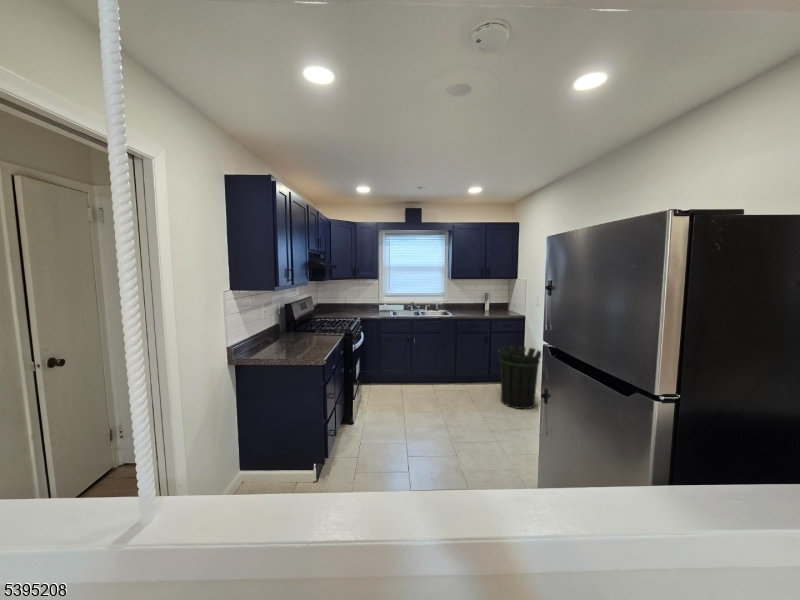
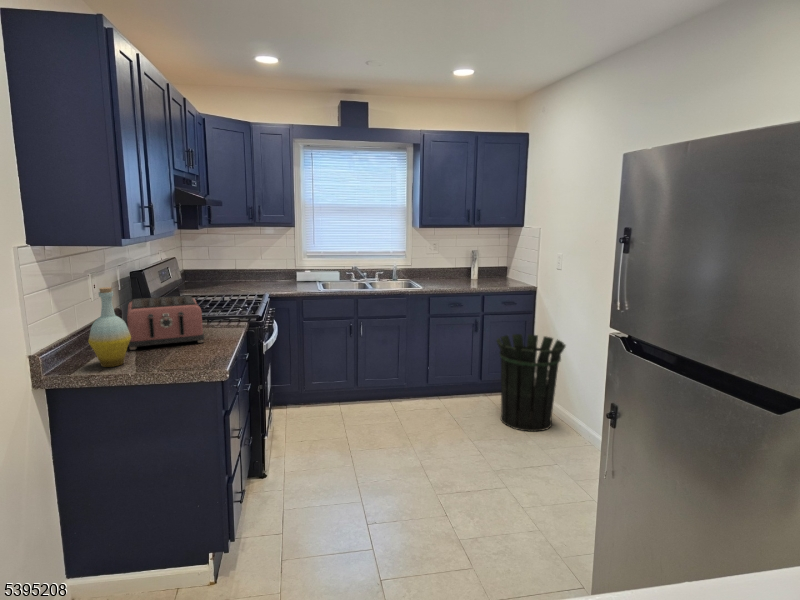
bottle: none [257,313,278,355] -> present [88,287,131,367]
toaster: none [278,318,318,346] -> present [127,296,205,350]

